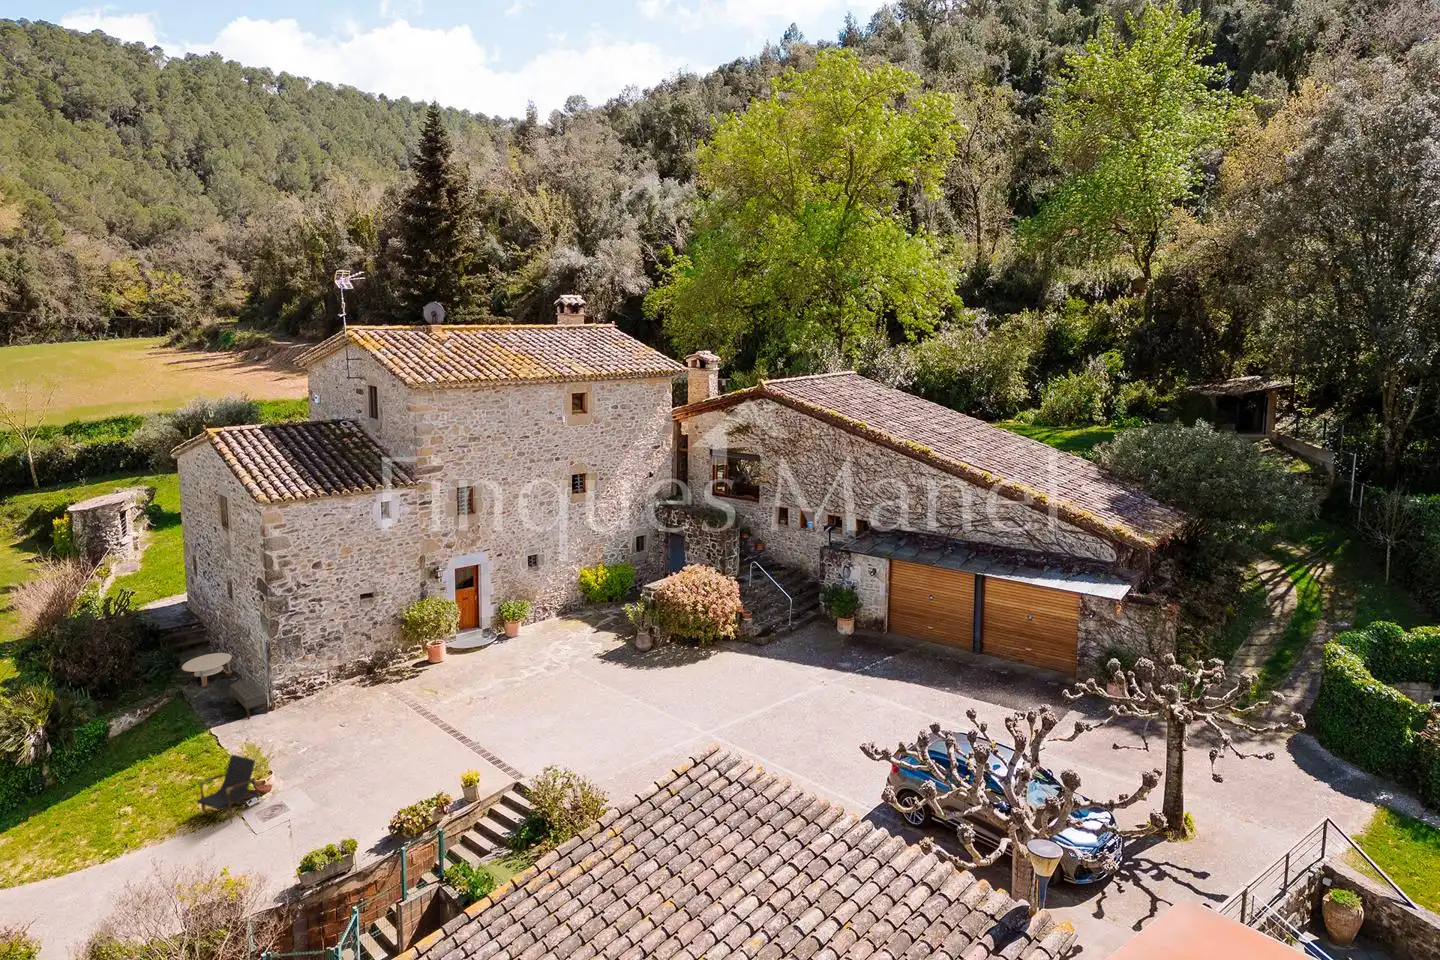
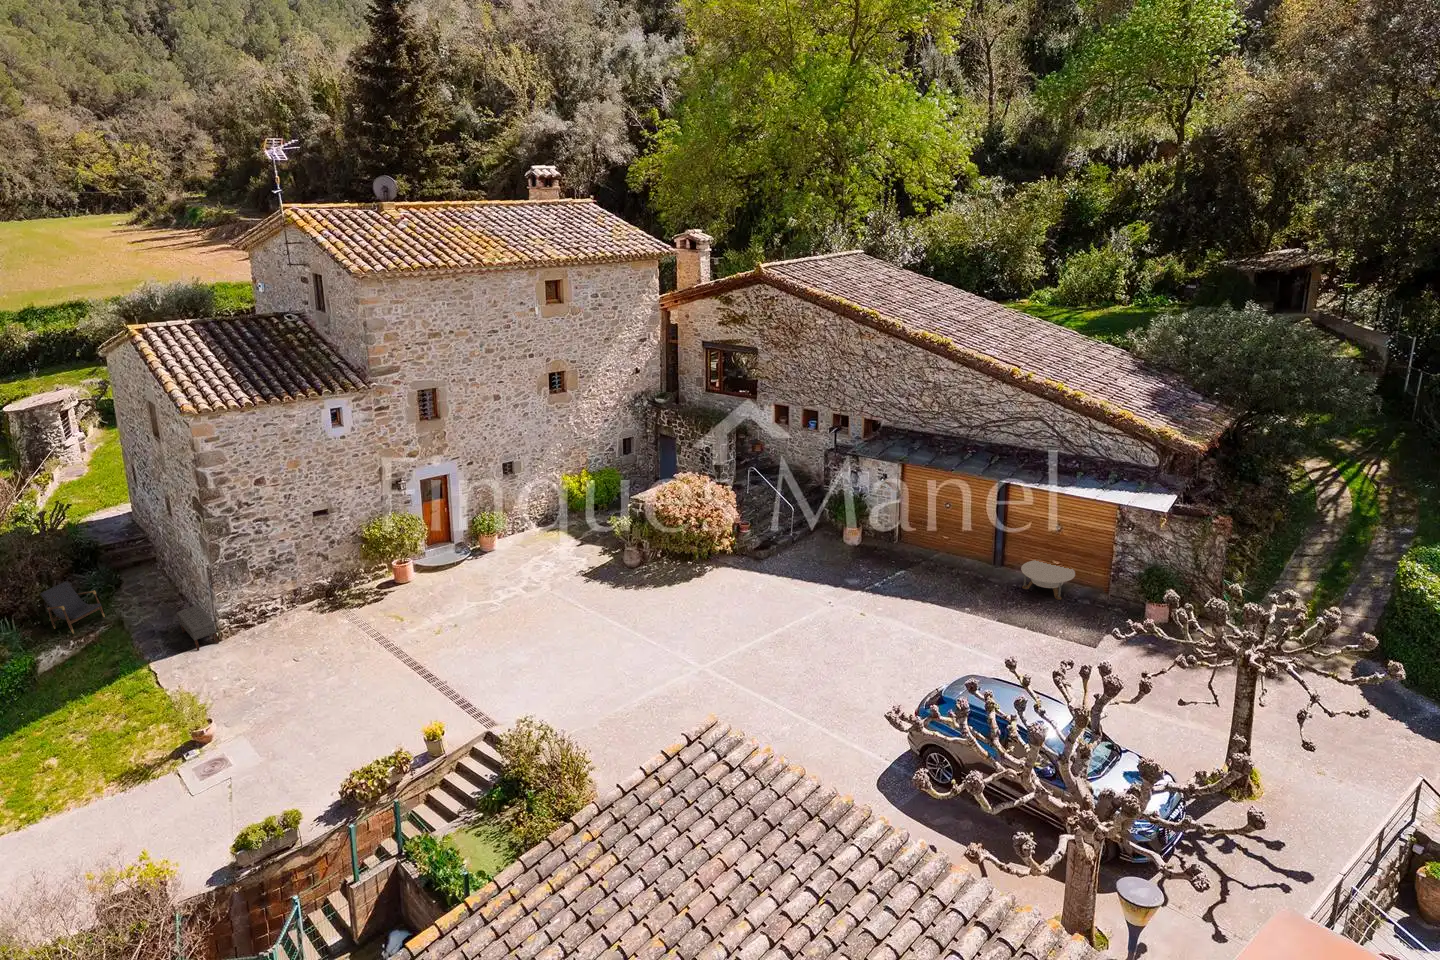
round table: present [182,653,232,687] -> present [1021,560,1075,600]
lounge chair: present [197,755,259,822] -> present [40,581,105,634]

